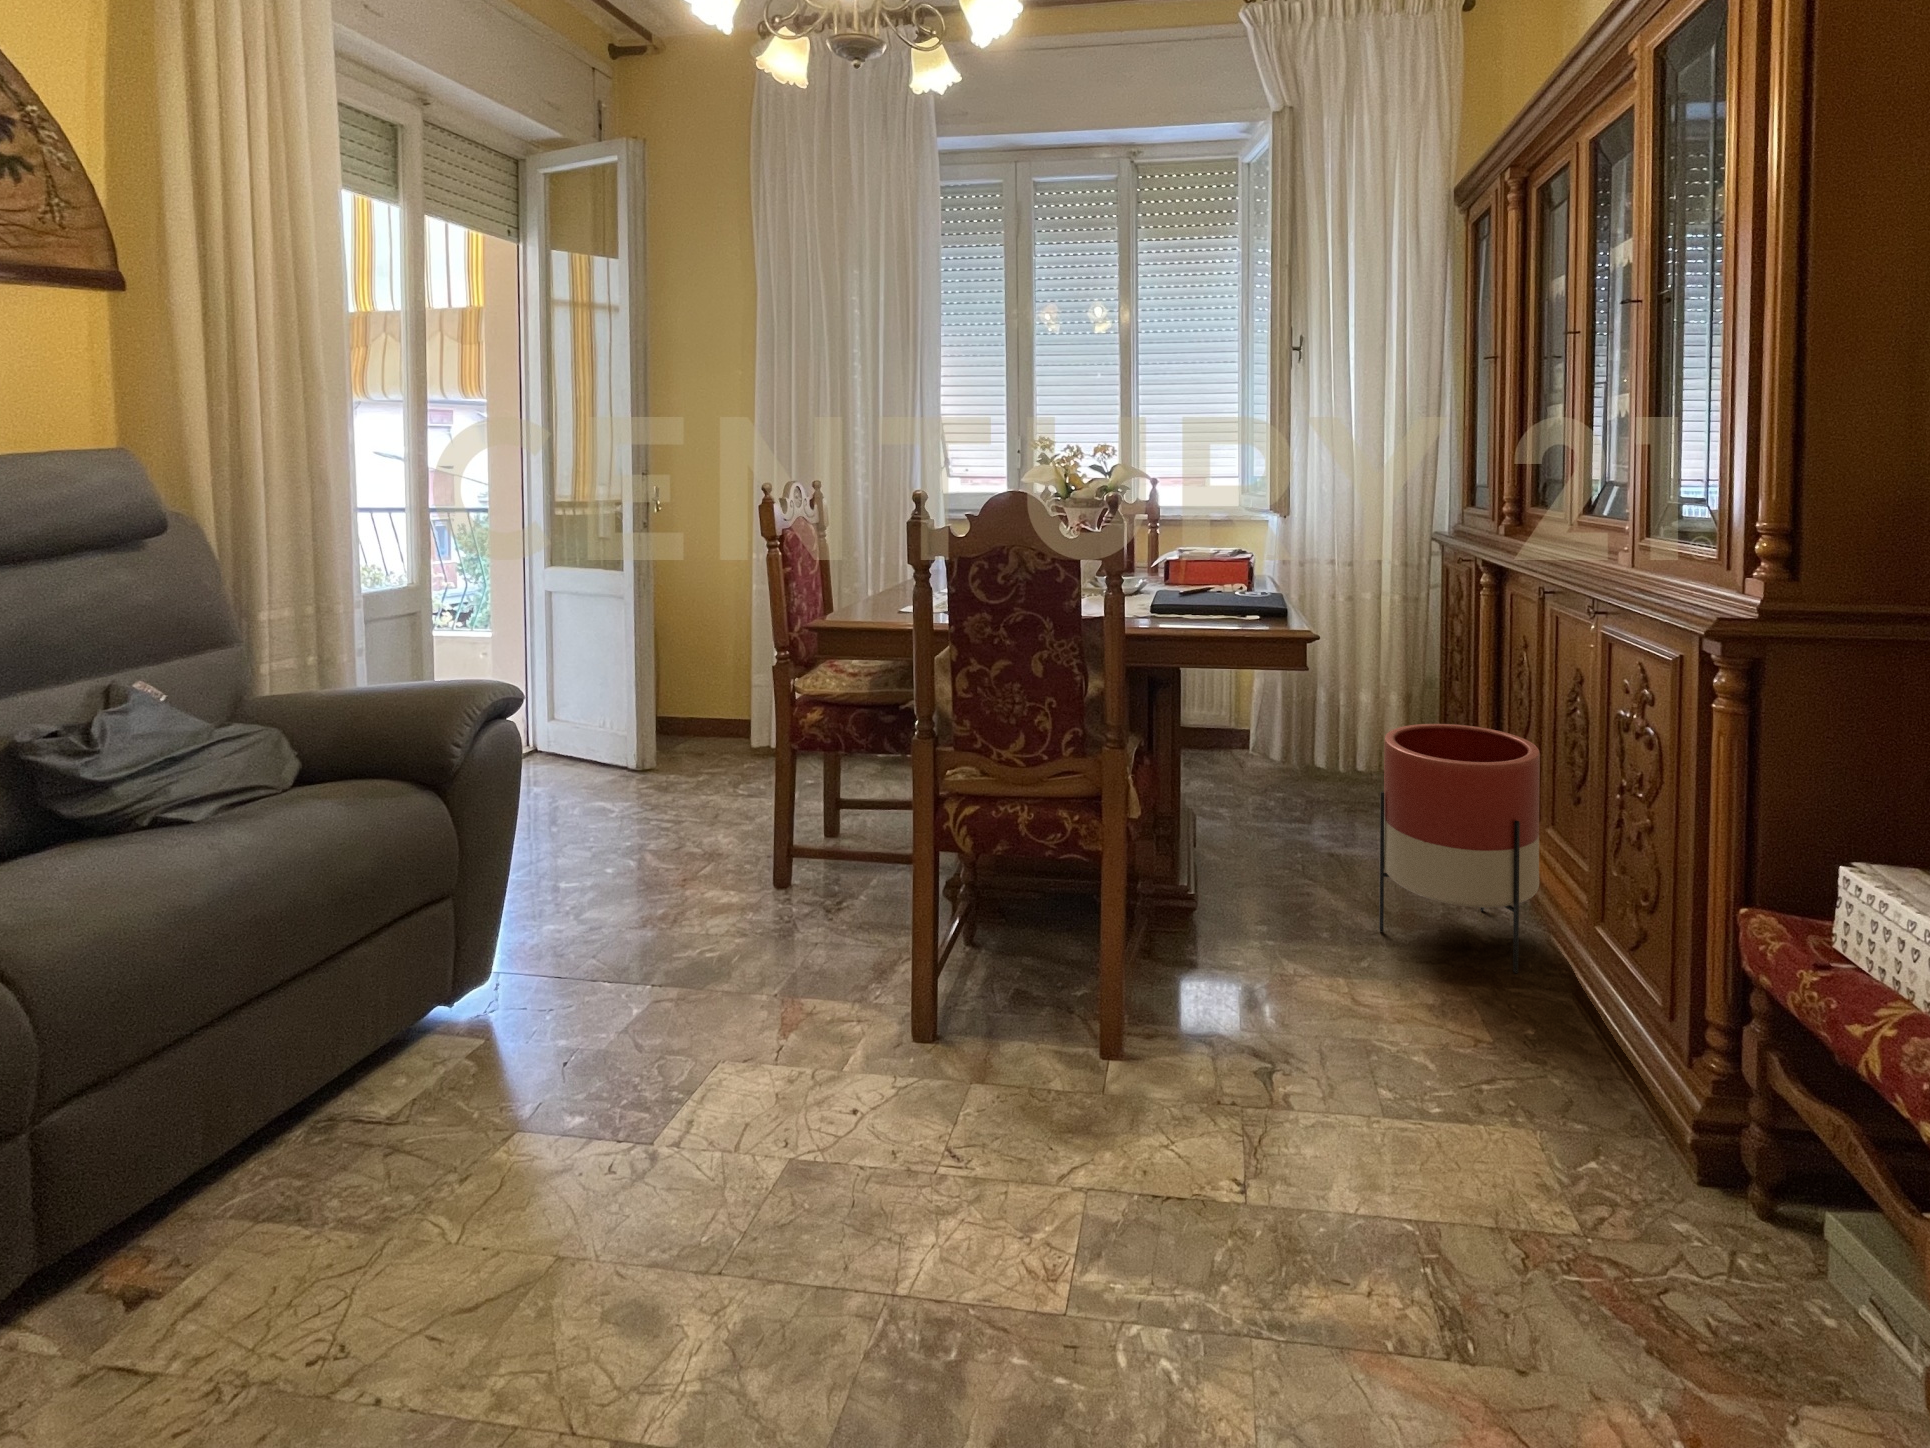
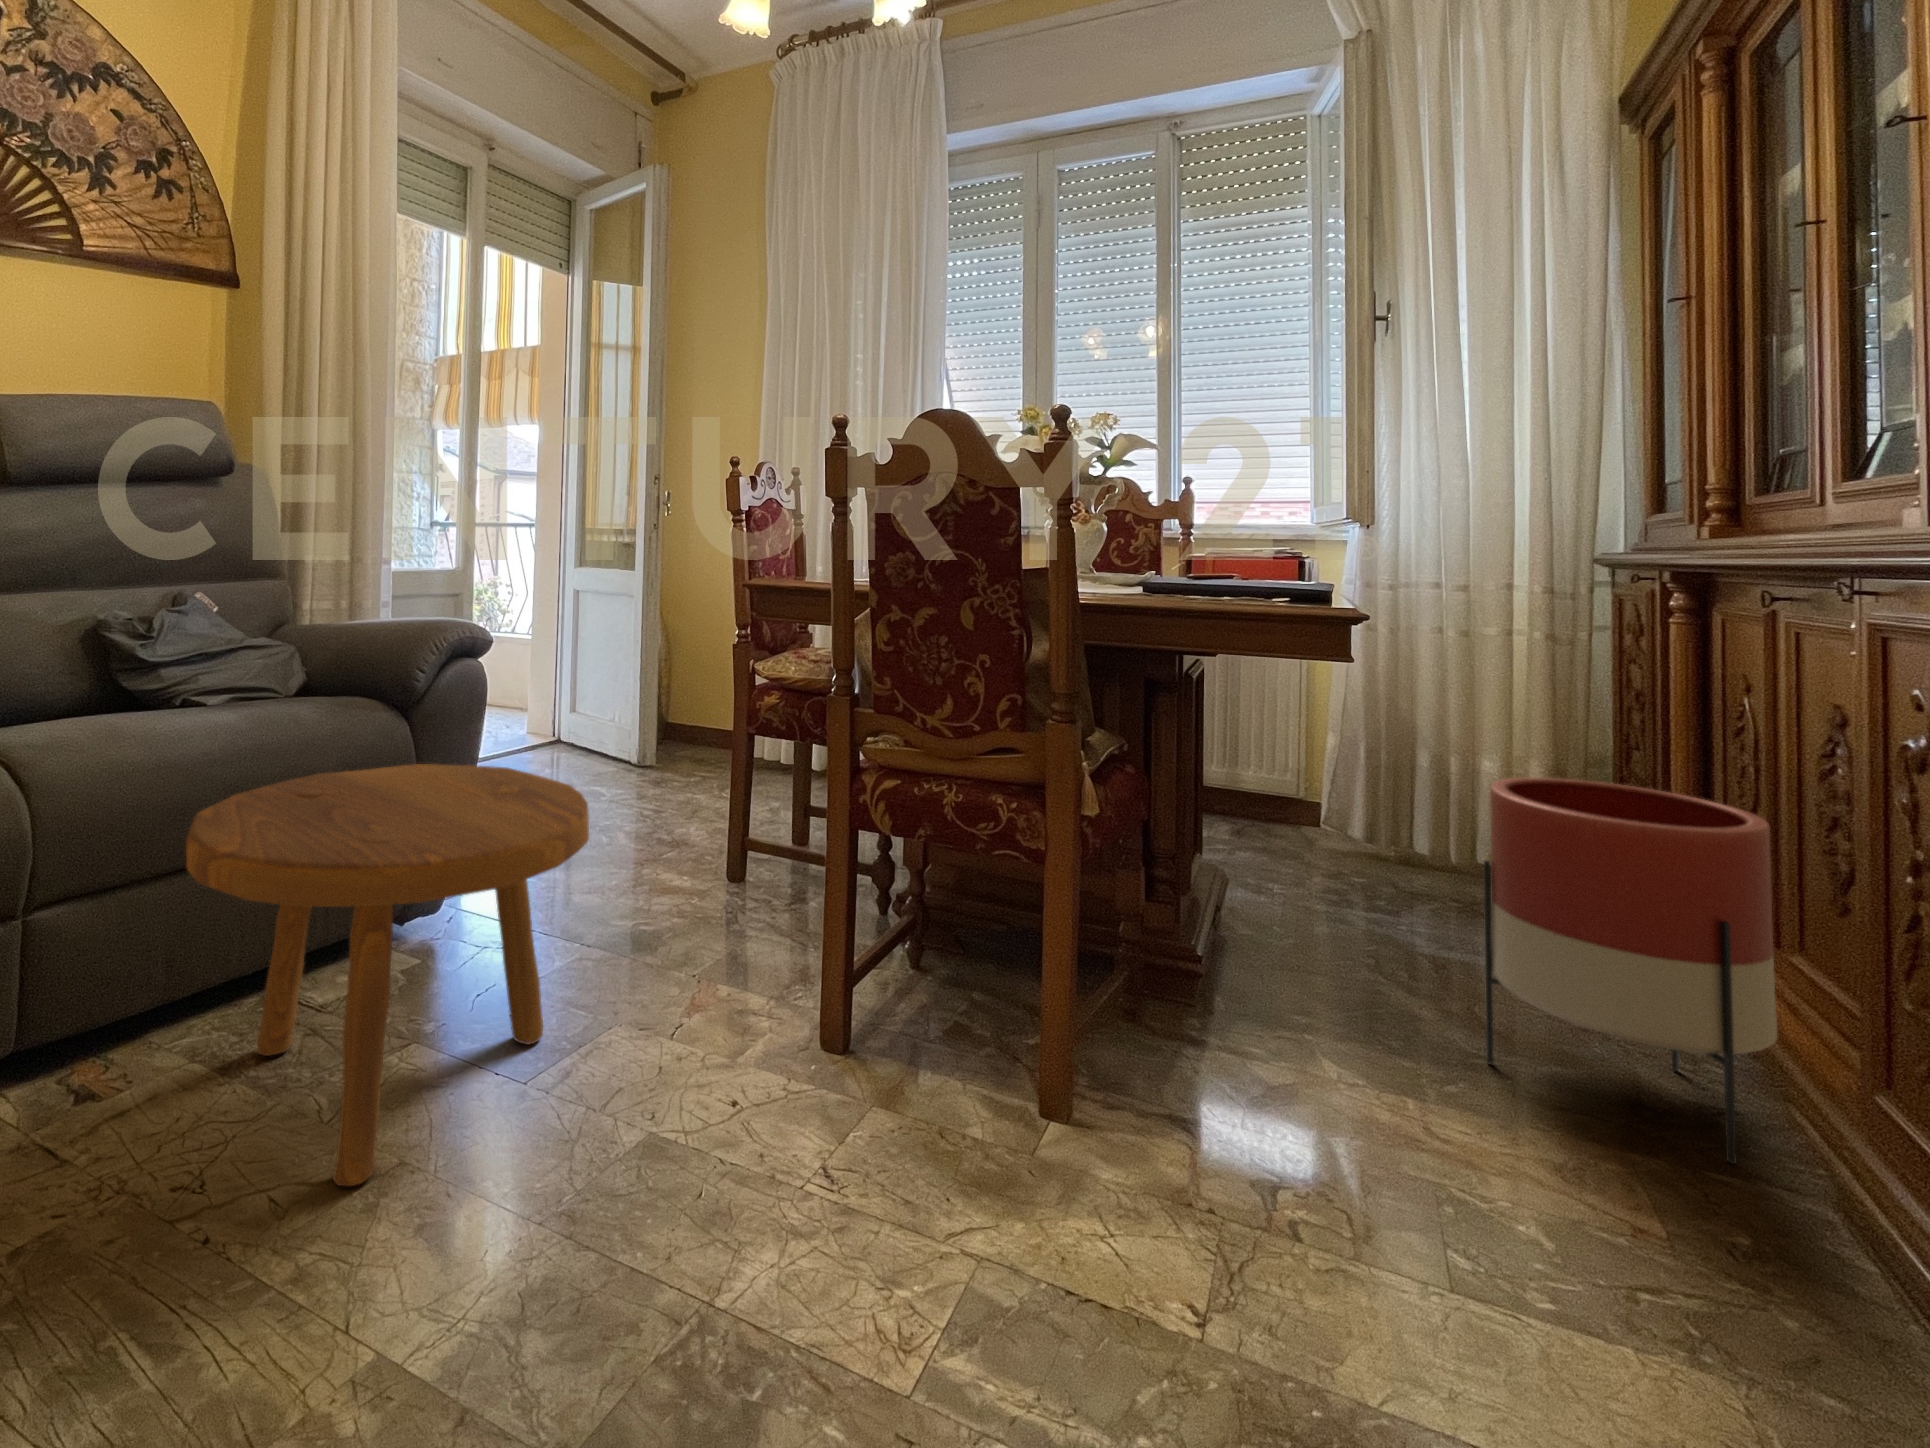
footstool: none [258,844,708,1304] -> present [186,764,589,1186]

